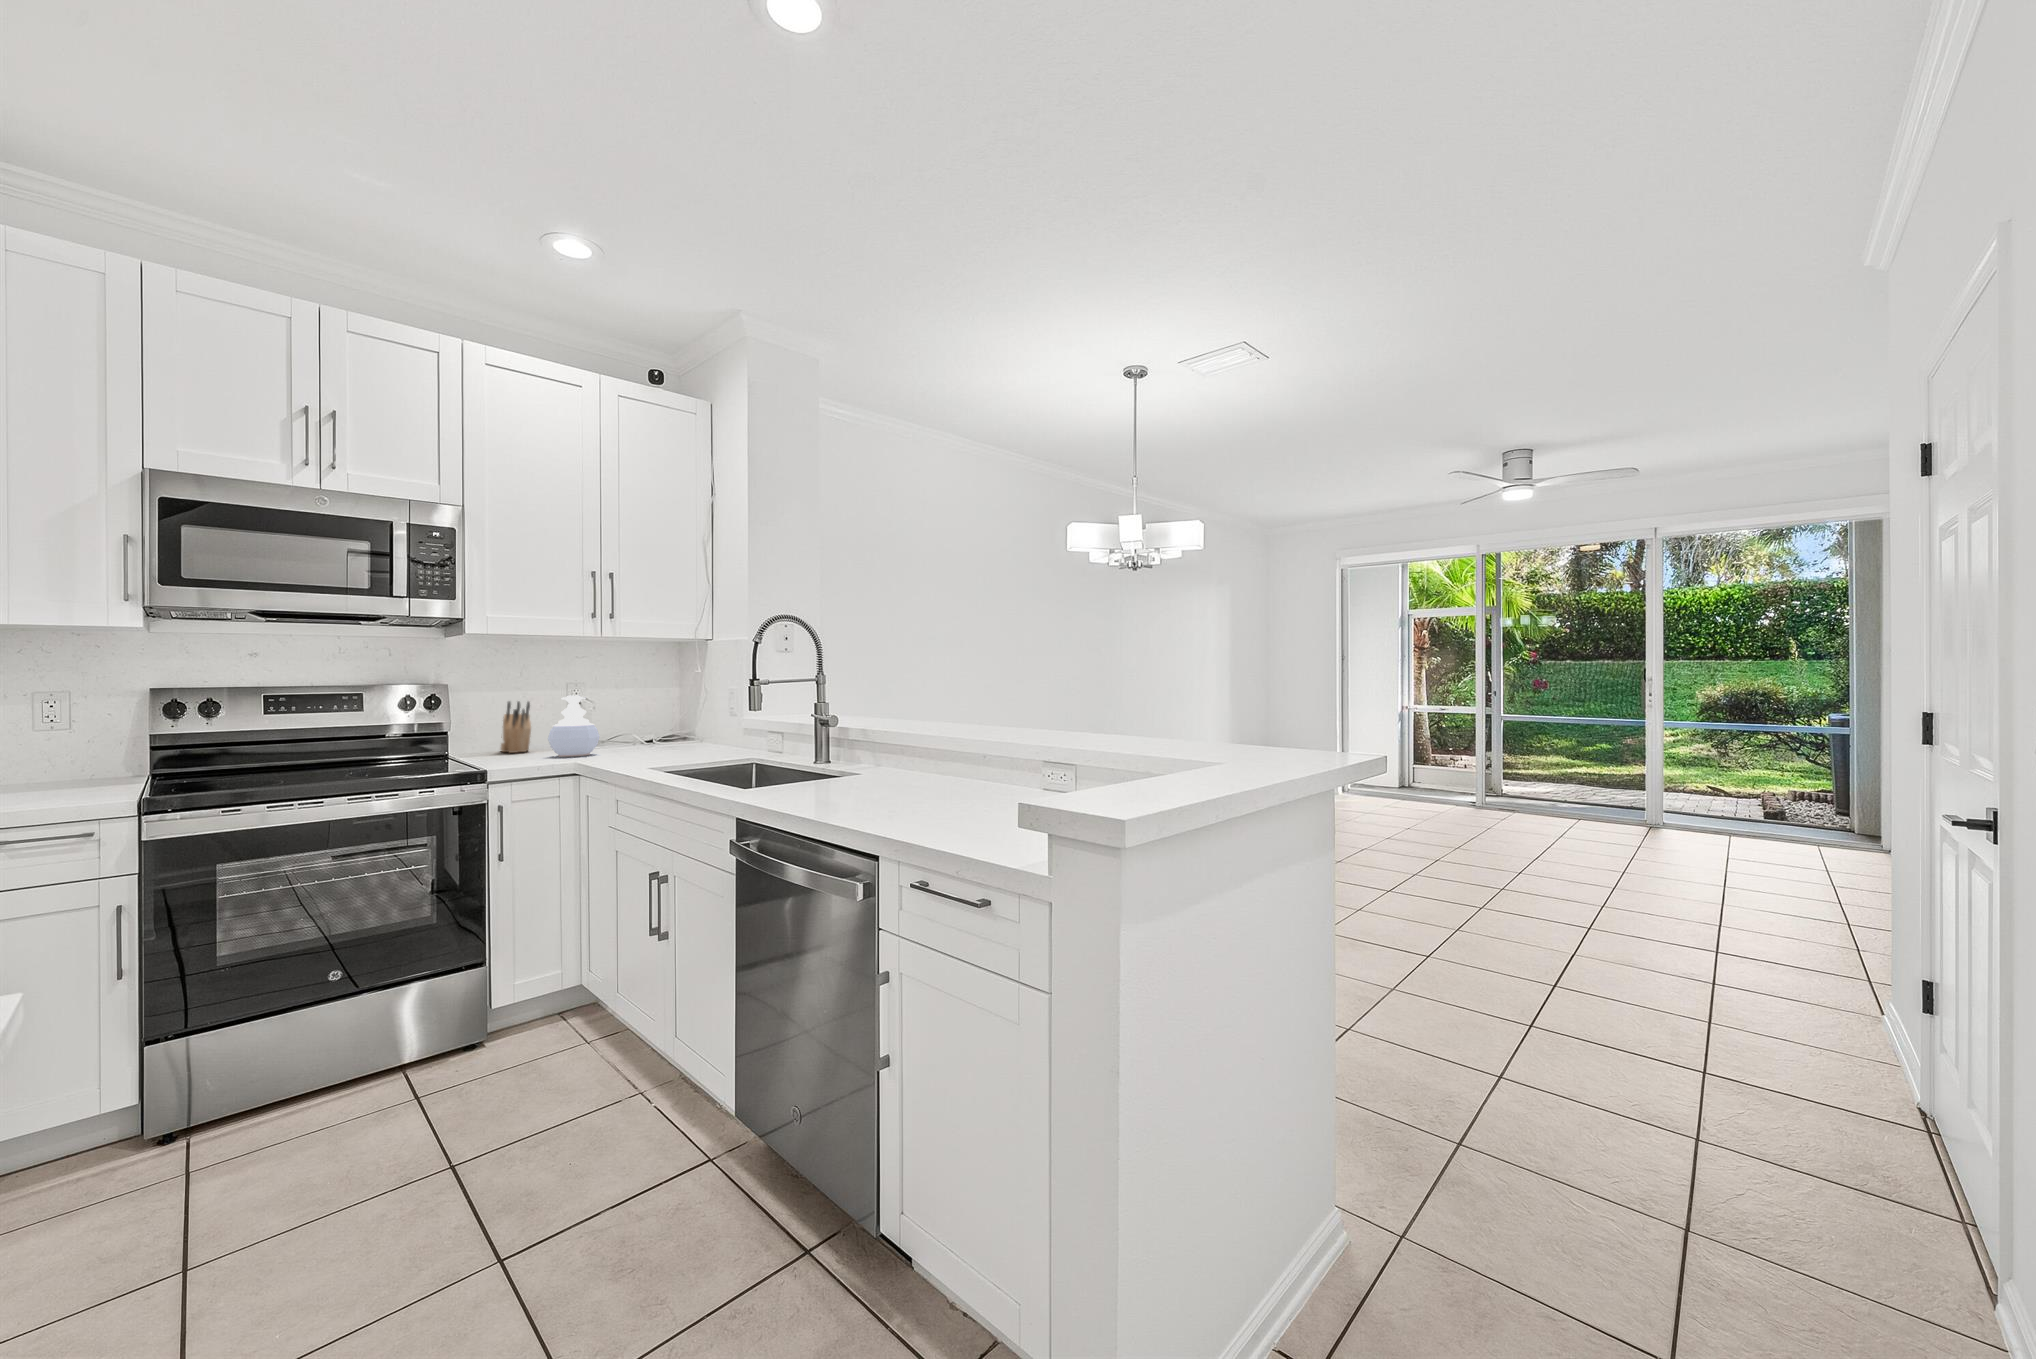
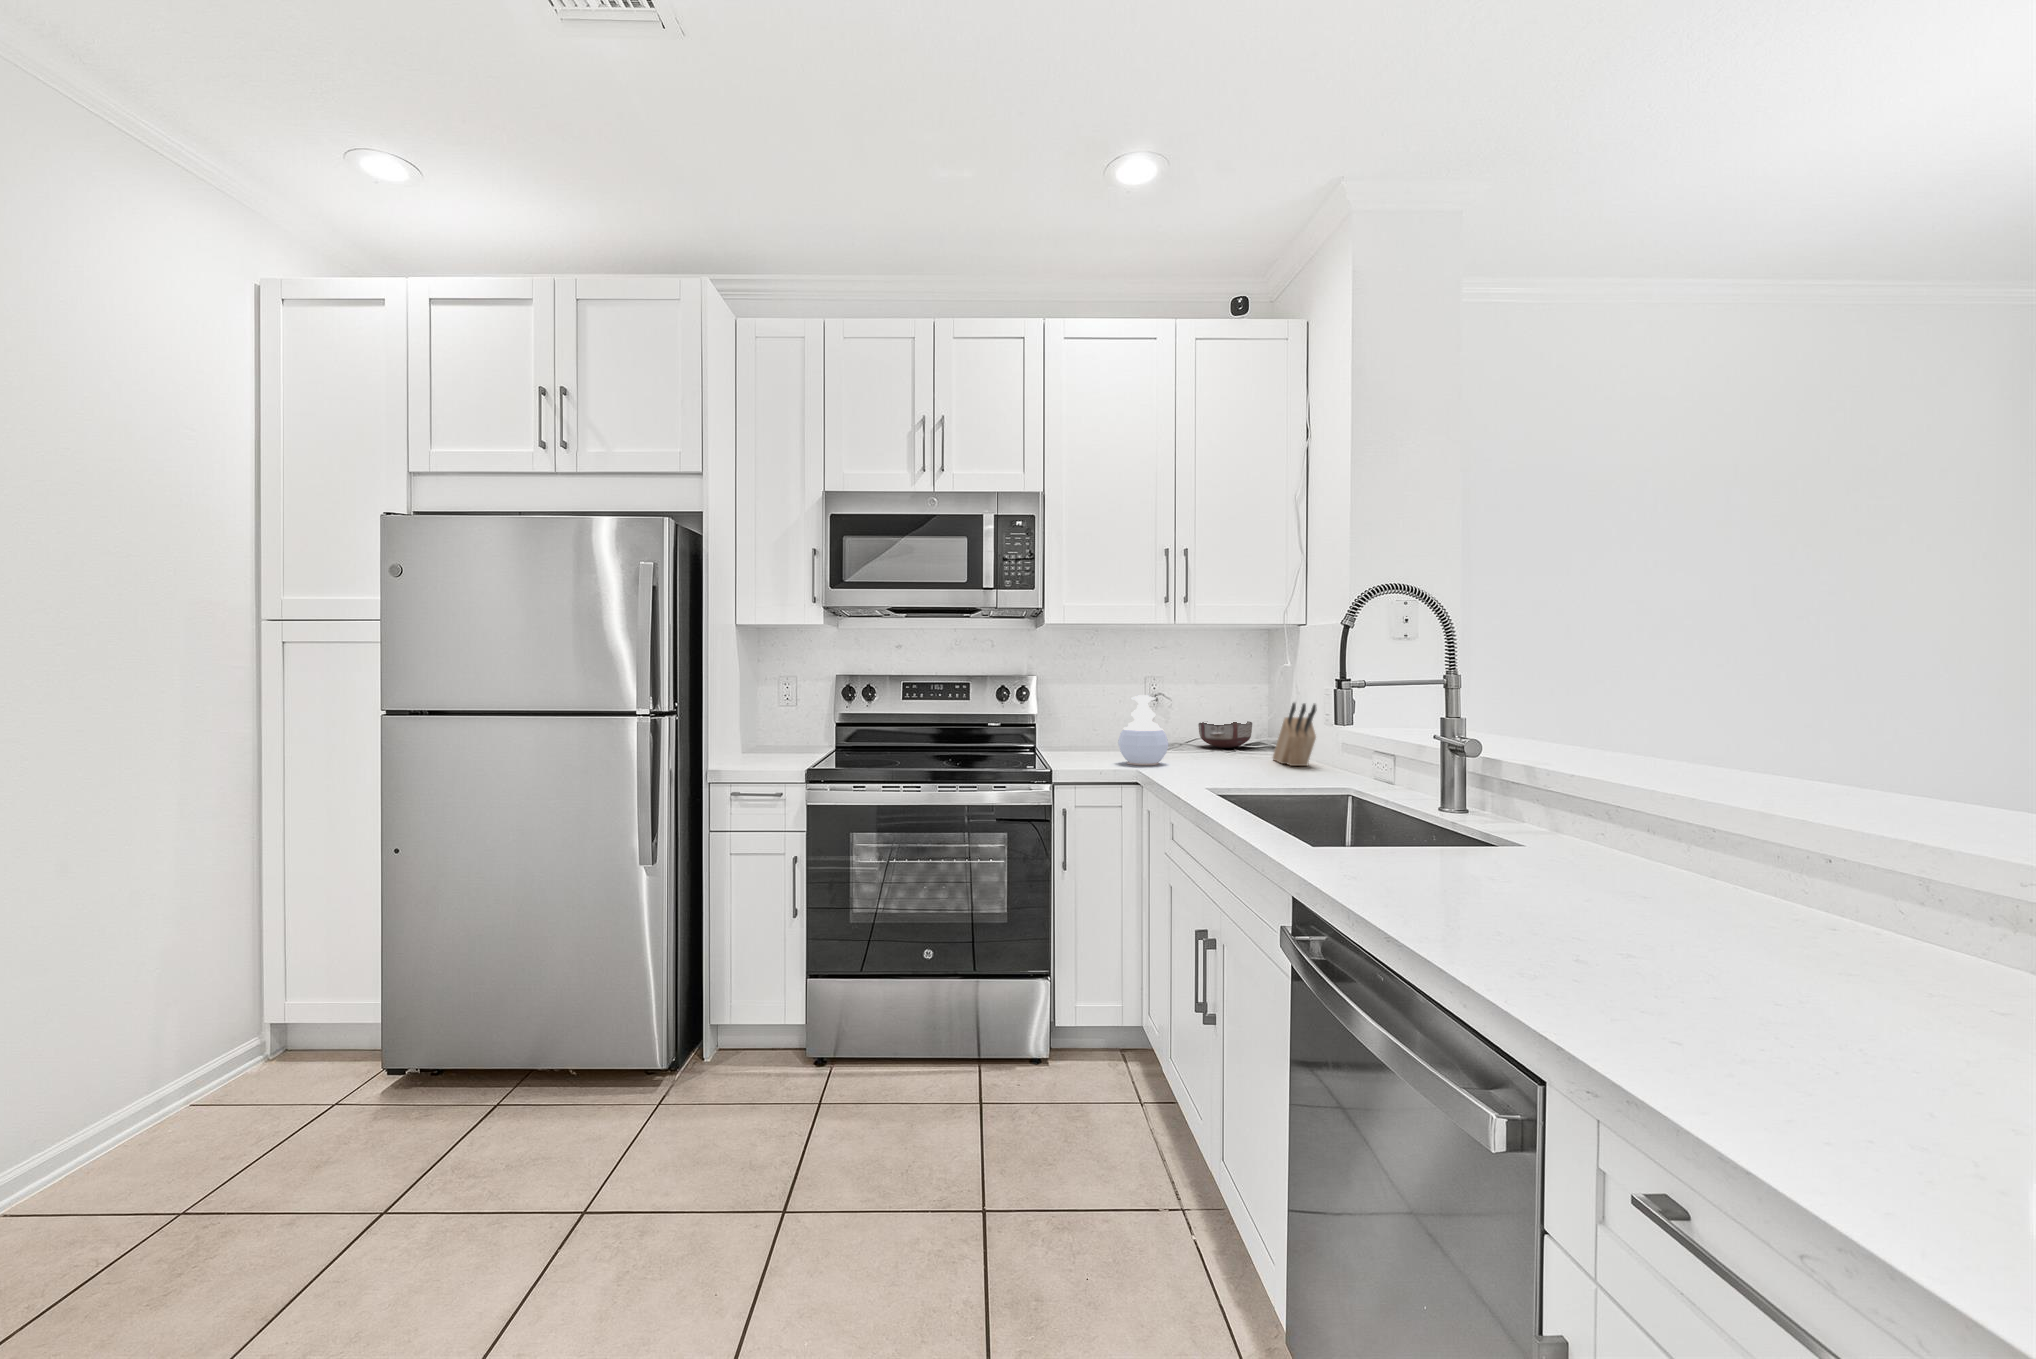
knife block: present [501,701,531,753] -> present [1273,703,1316,766]
ceramic bowl: none [622,720,671,742] -> present [1198,721,1252,748]

